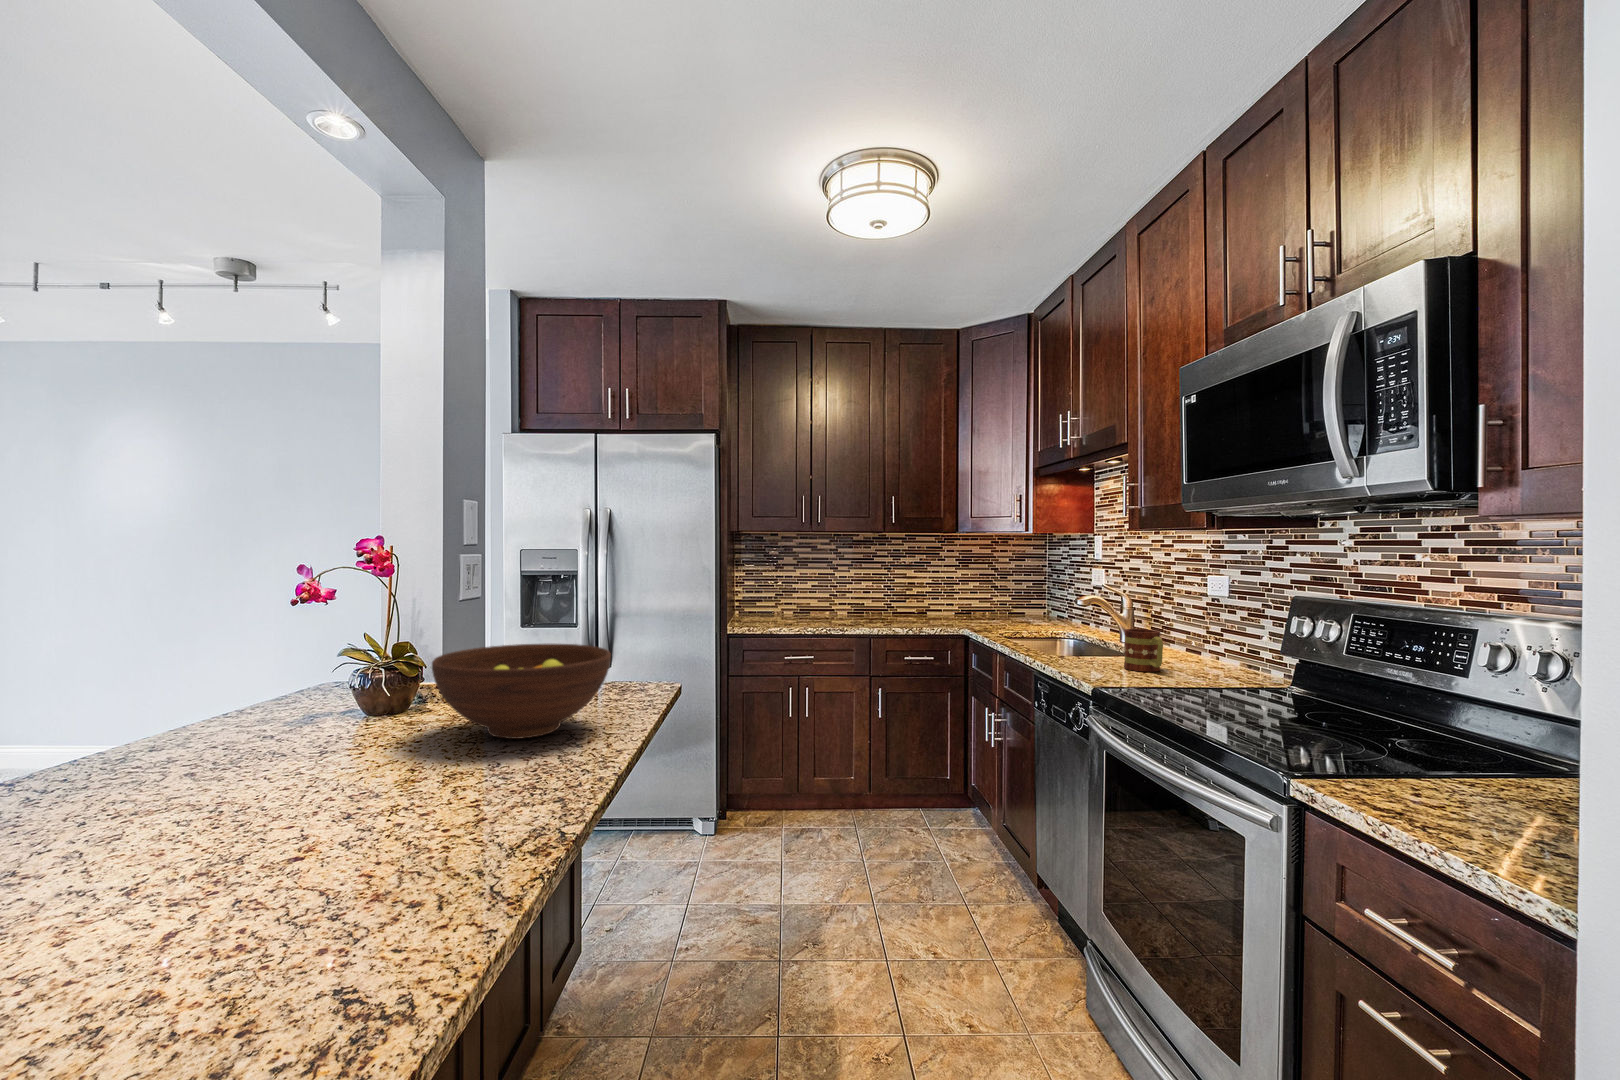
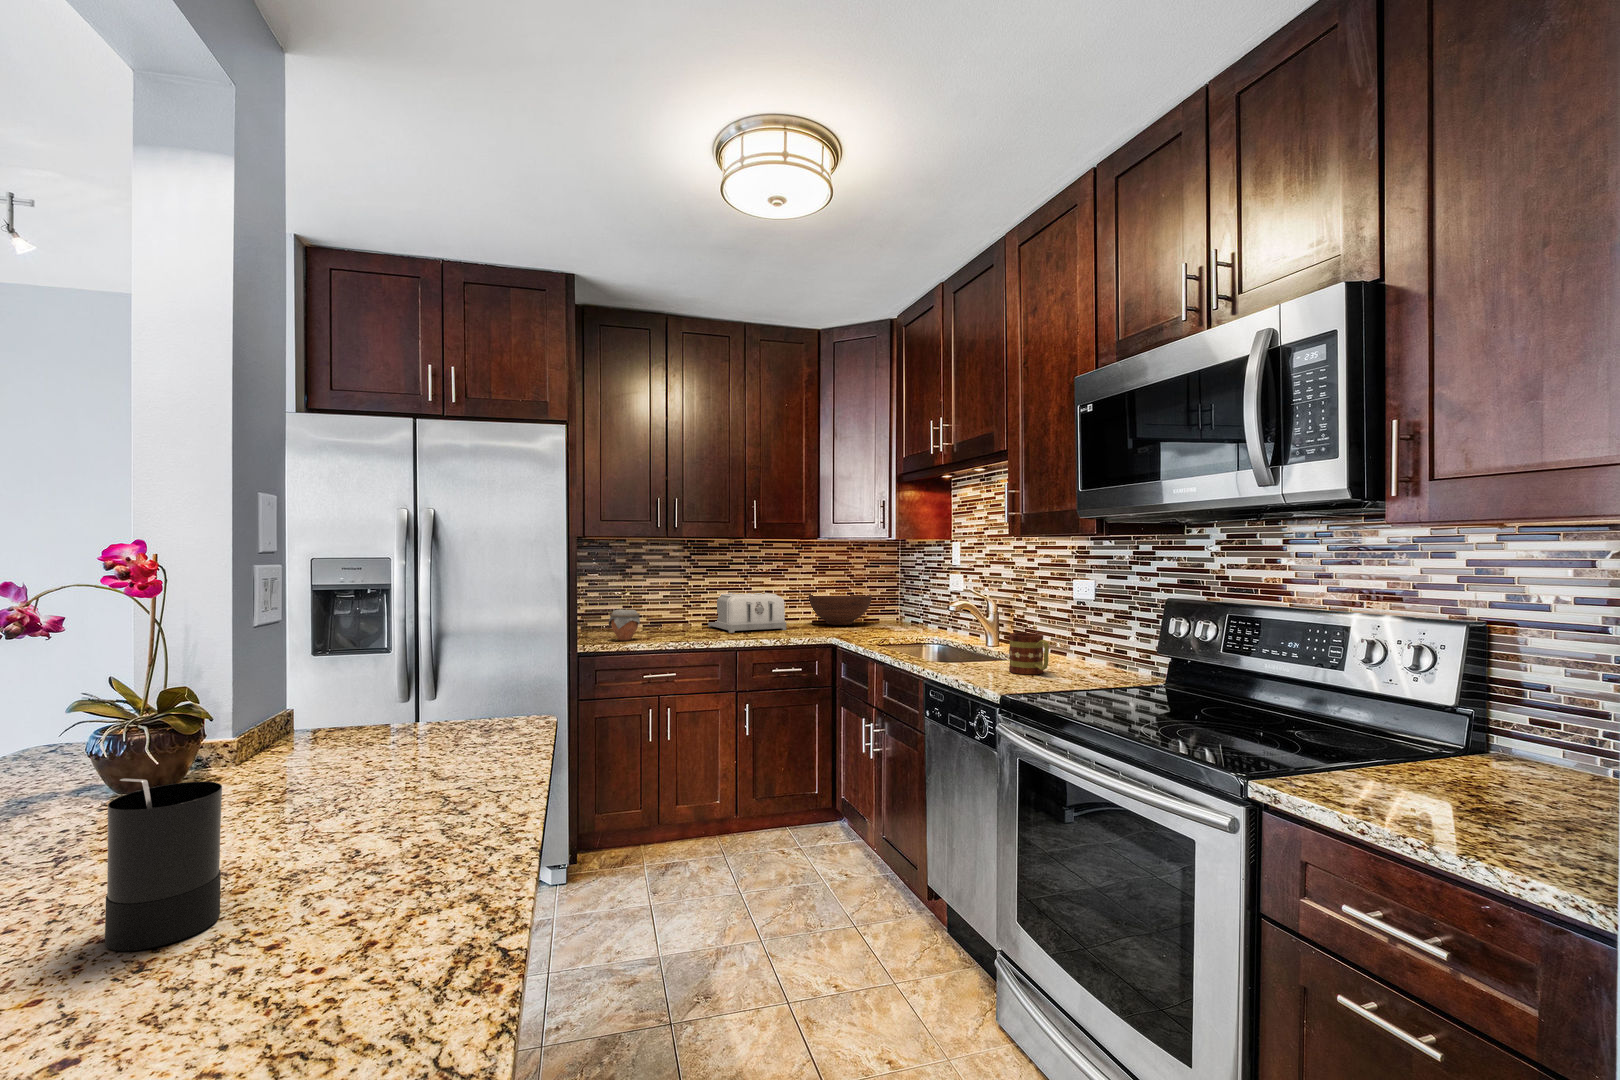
toaster: none [853,583,926,621] -> present [708,593,786,633]
jar: none [757,596,785,625] -> present [609,609,640,641]
fruit bowl: present [432,644,611,739] -> present [808,594,872,625]
candle: none [334,697,402,807] -> present [105,779,222,951]

